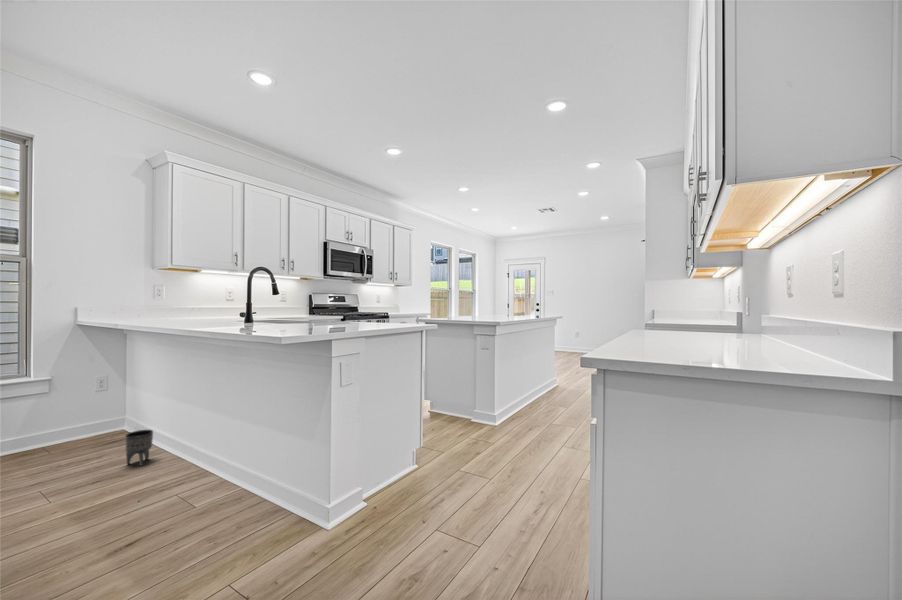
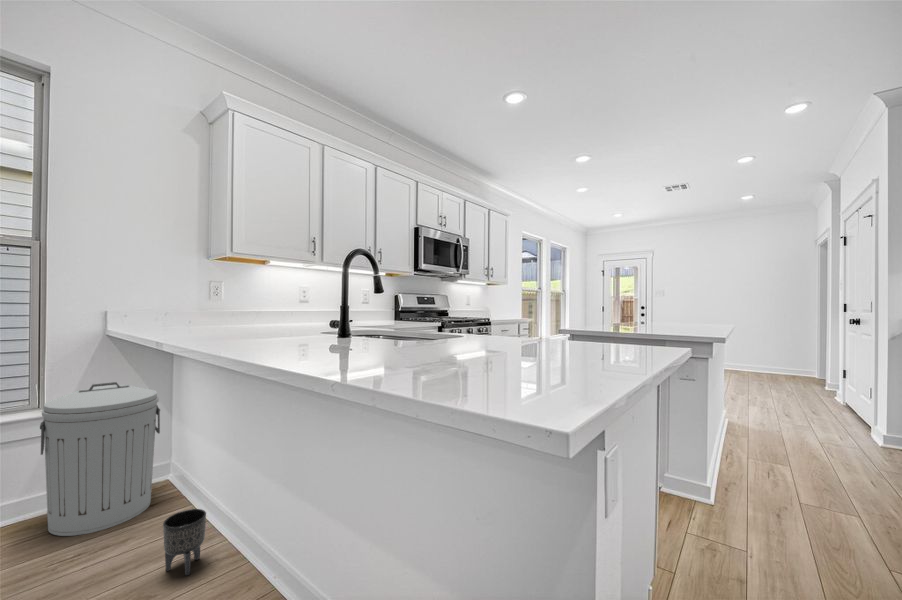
trash can: none [32,356,118,455] -> present [40,382,160,536]

